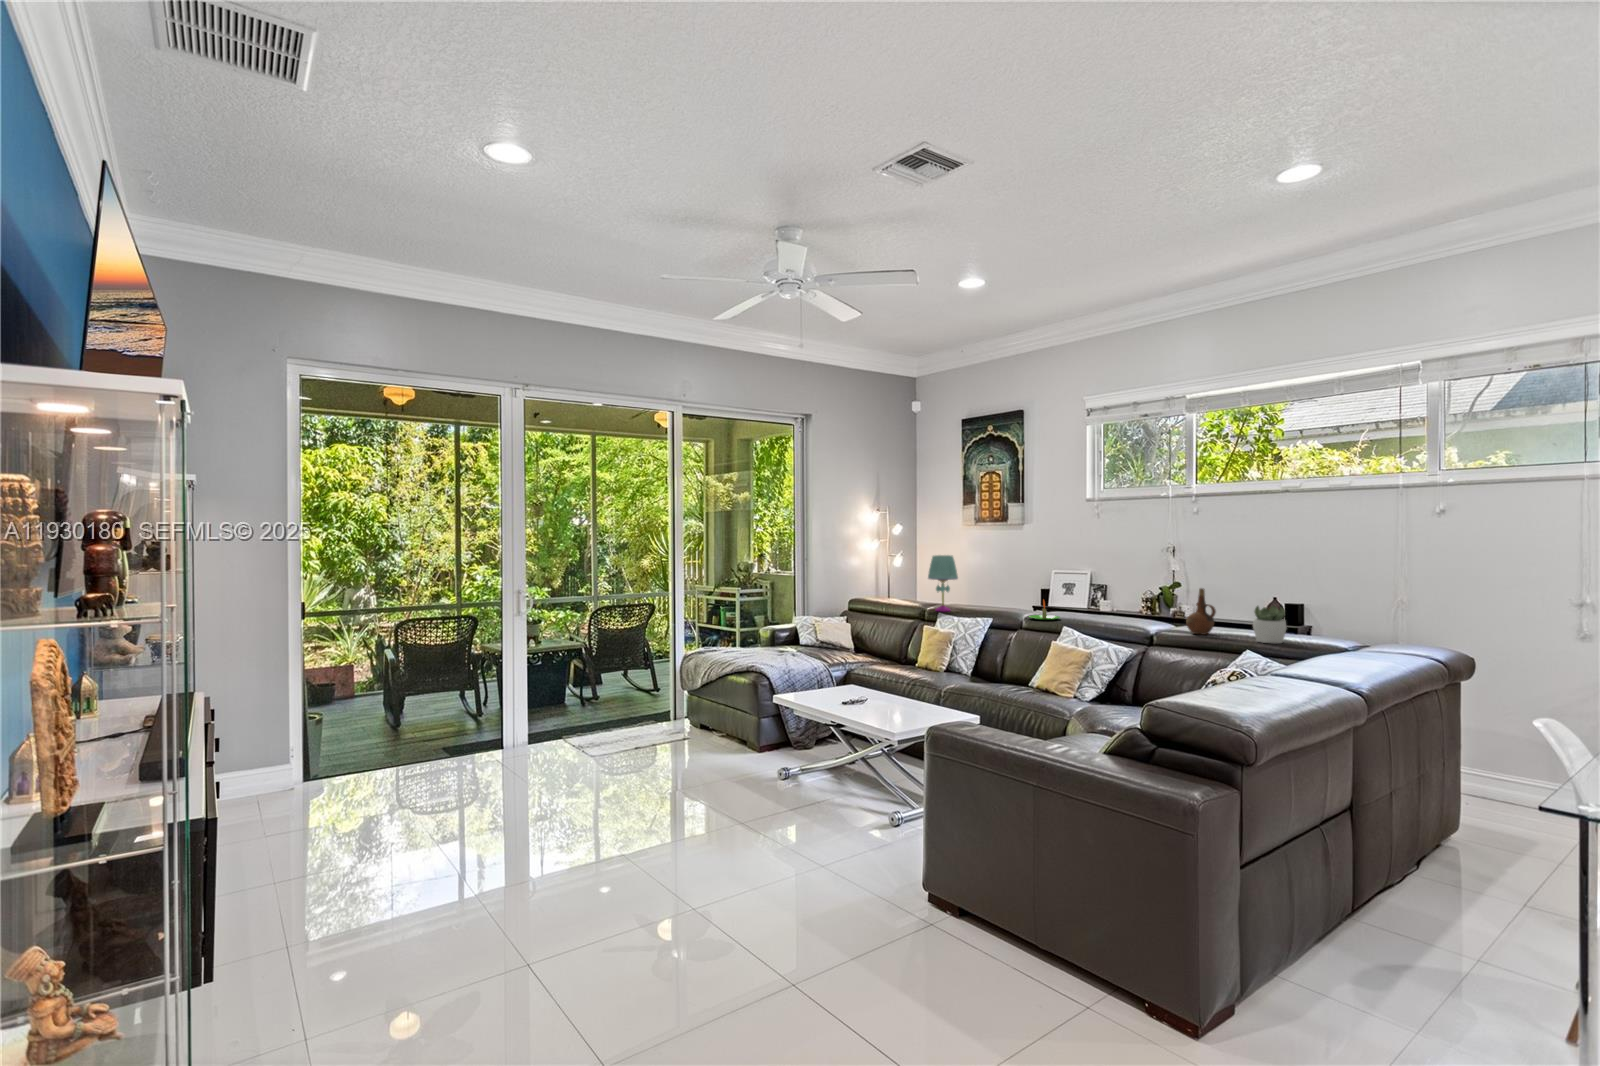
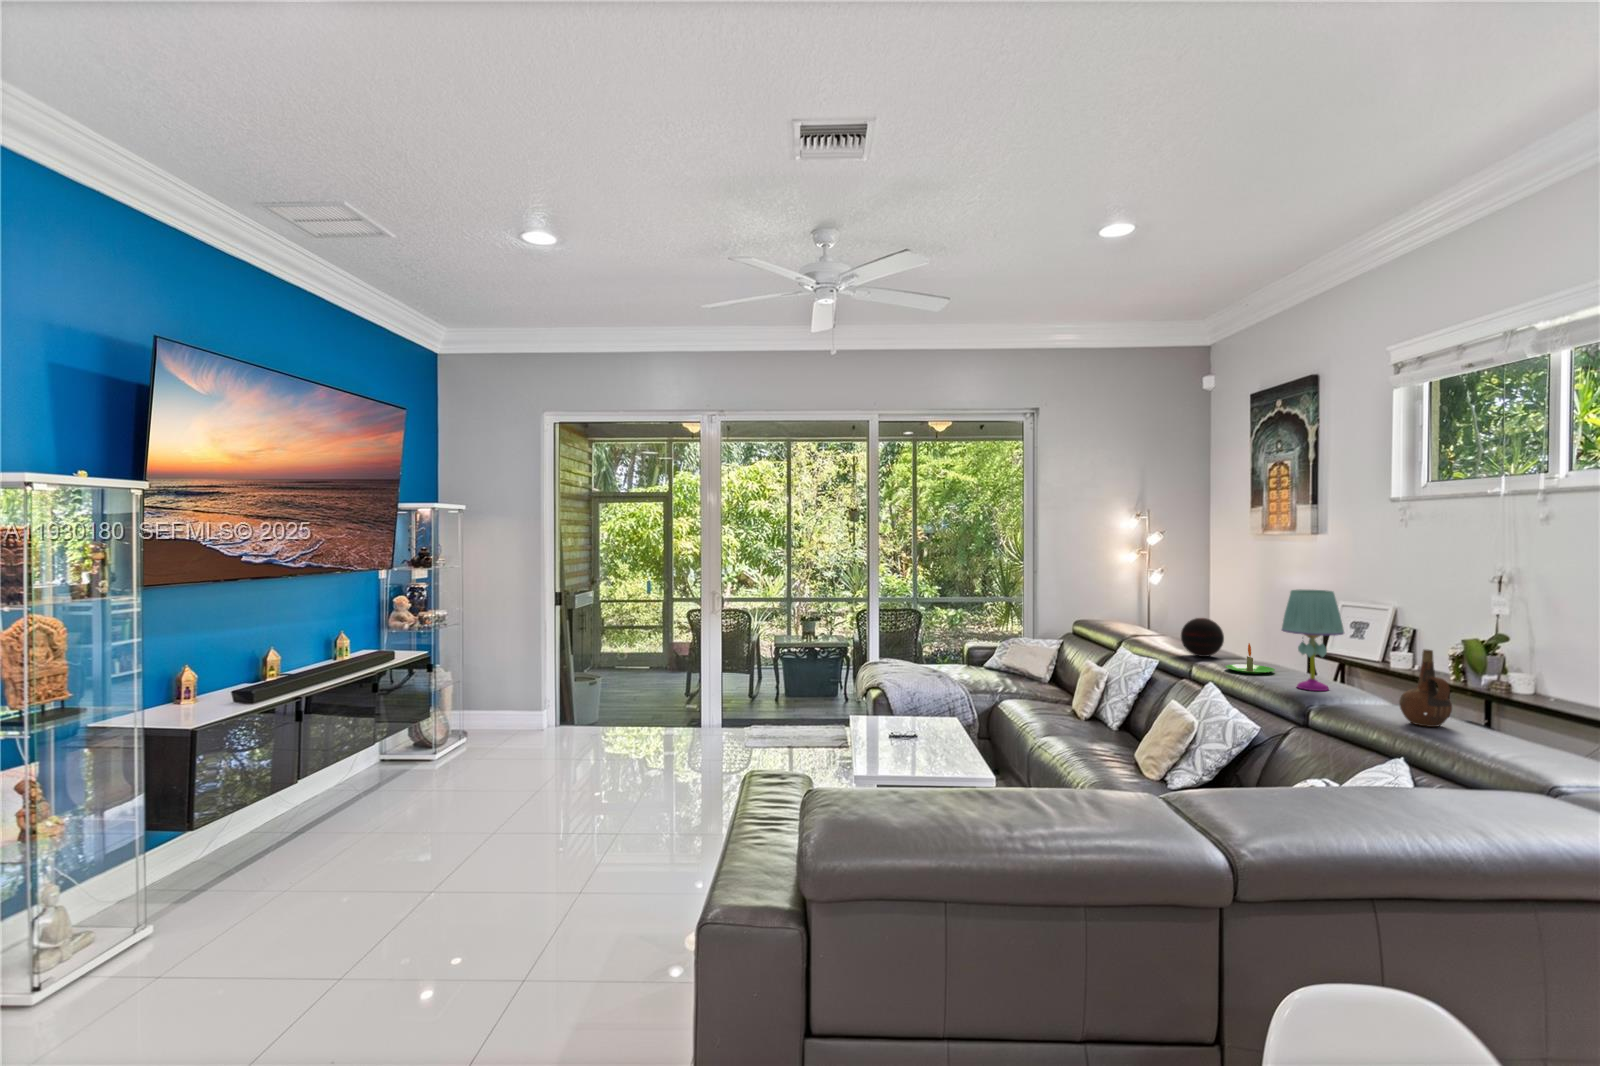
table lamp: present [928,555,958,612] -> present [1282,590,1344,691]
decorative orb: none [977,585,1006,614] -> present [1181,618,1224,657]
succulent plant: present [1253,606,1287,643] -> none [1478,690,1554,763]

